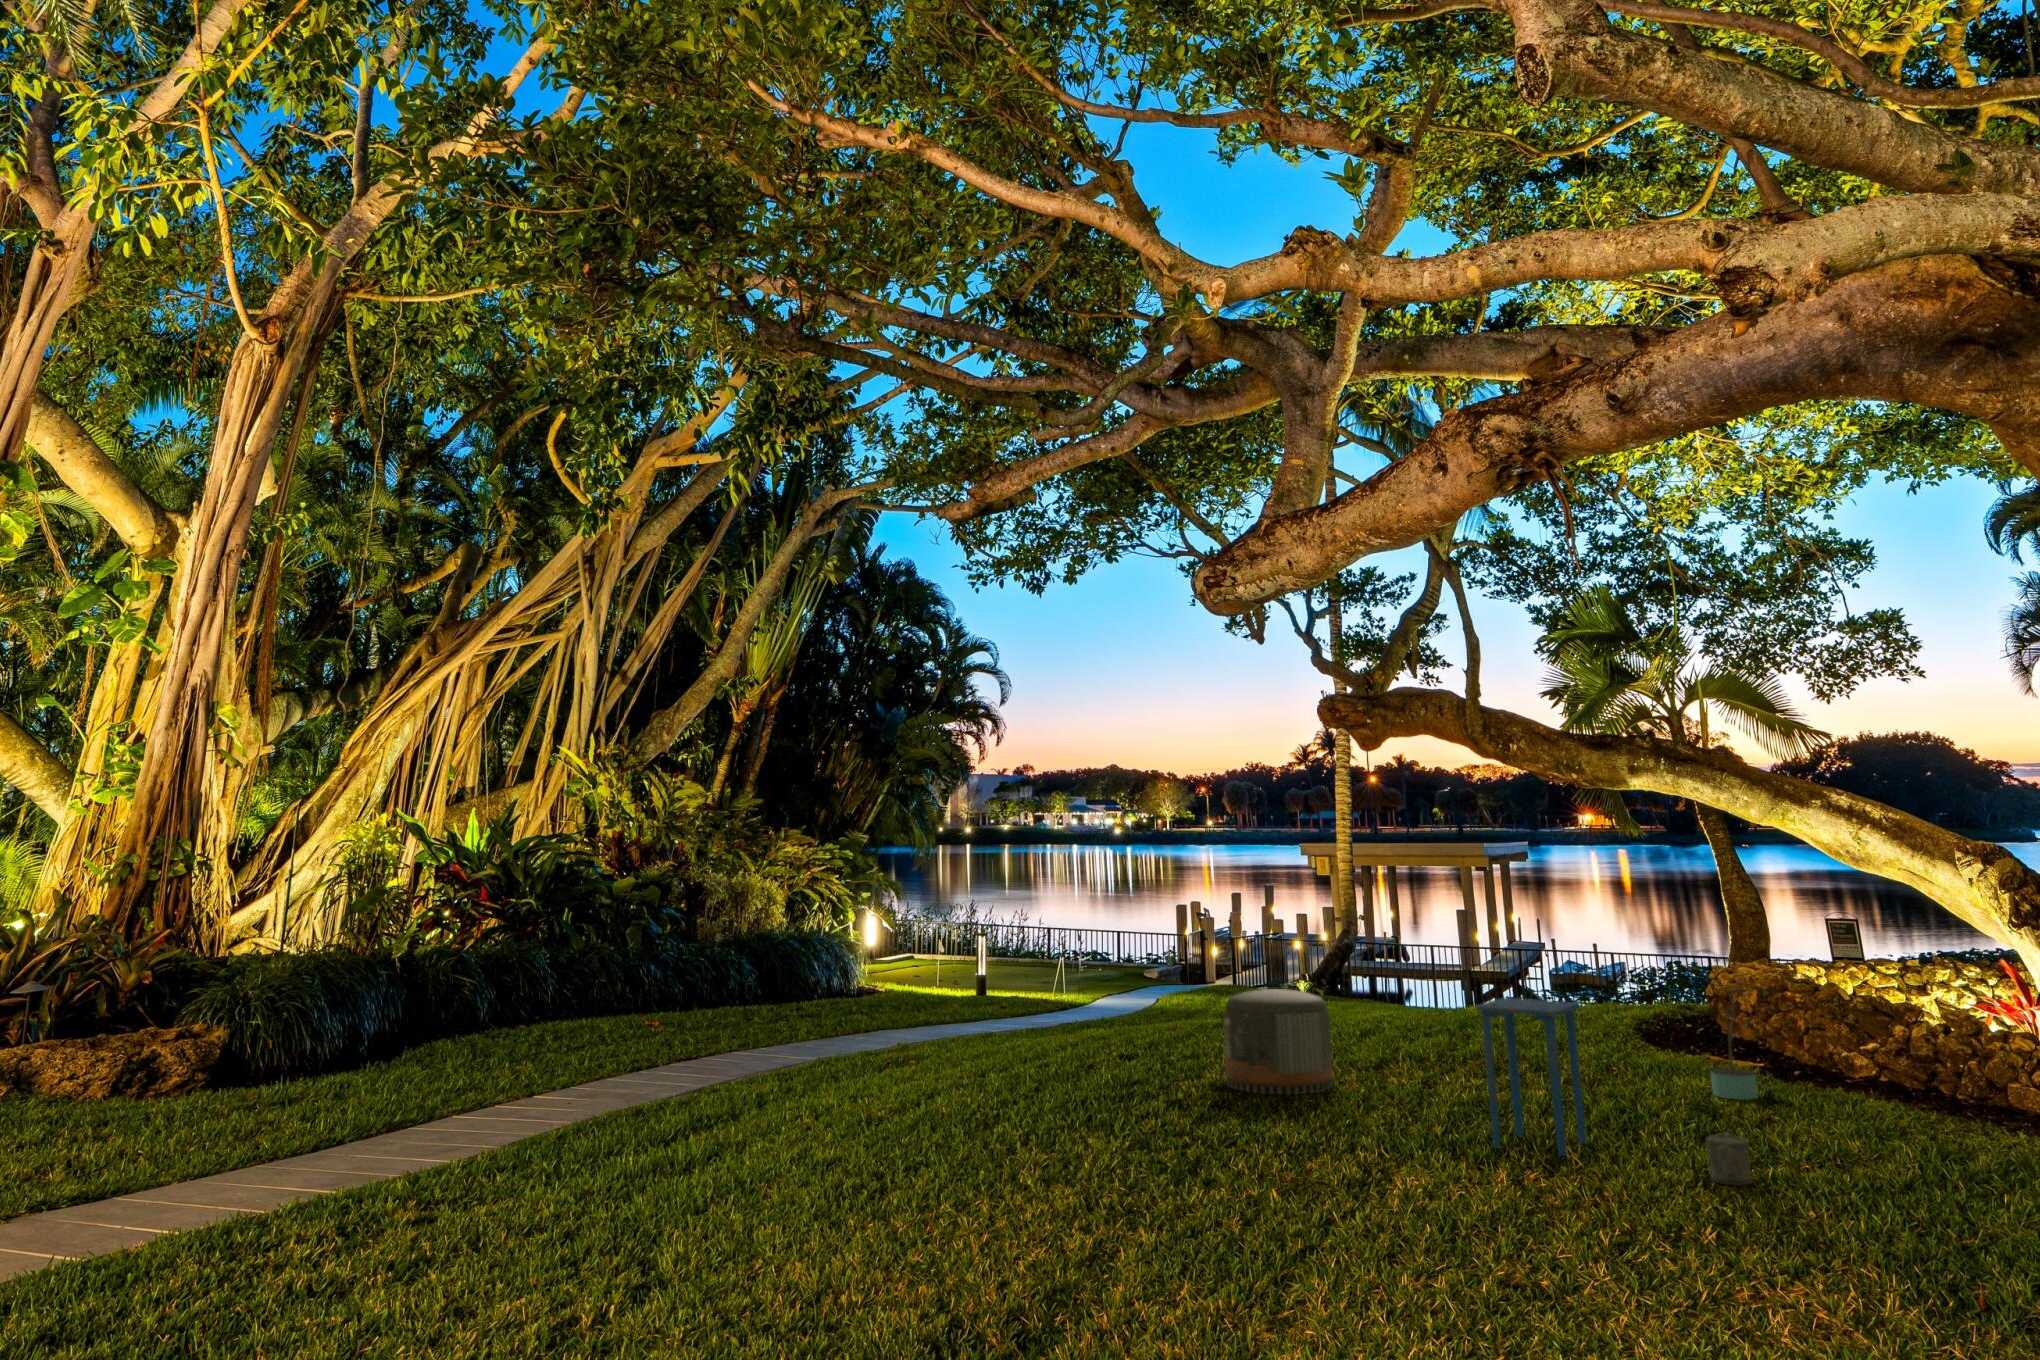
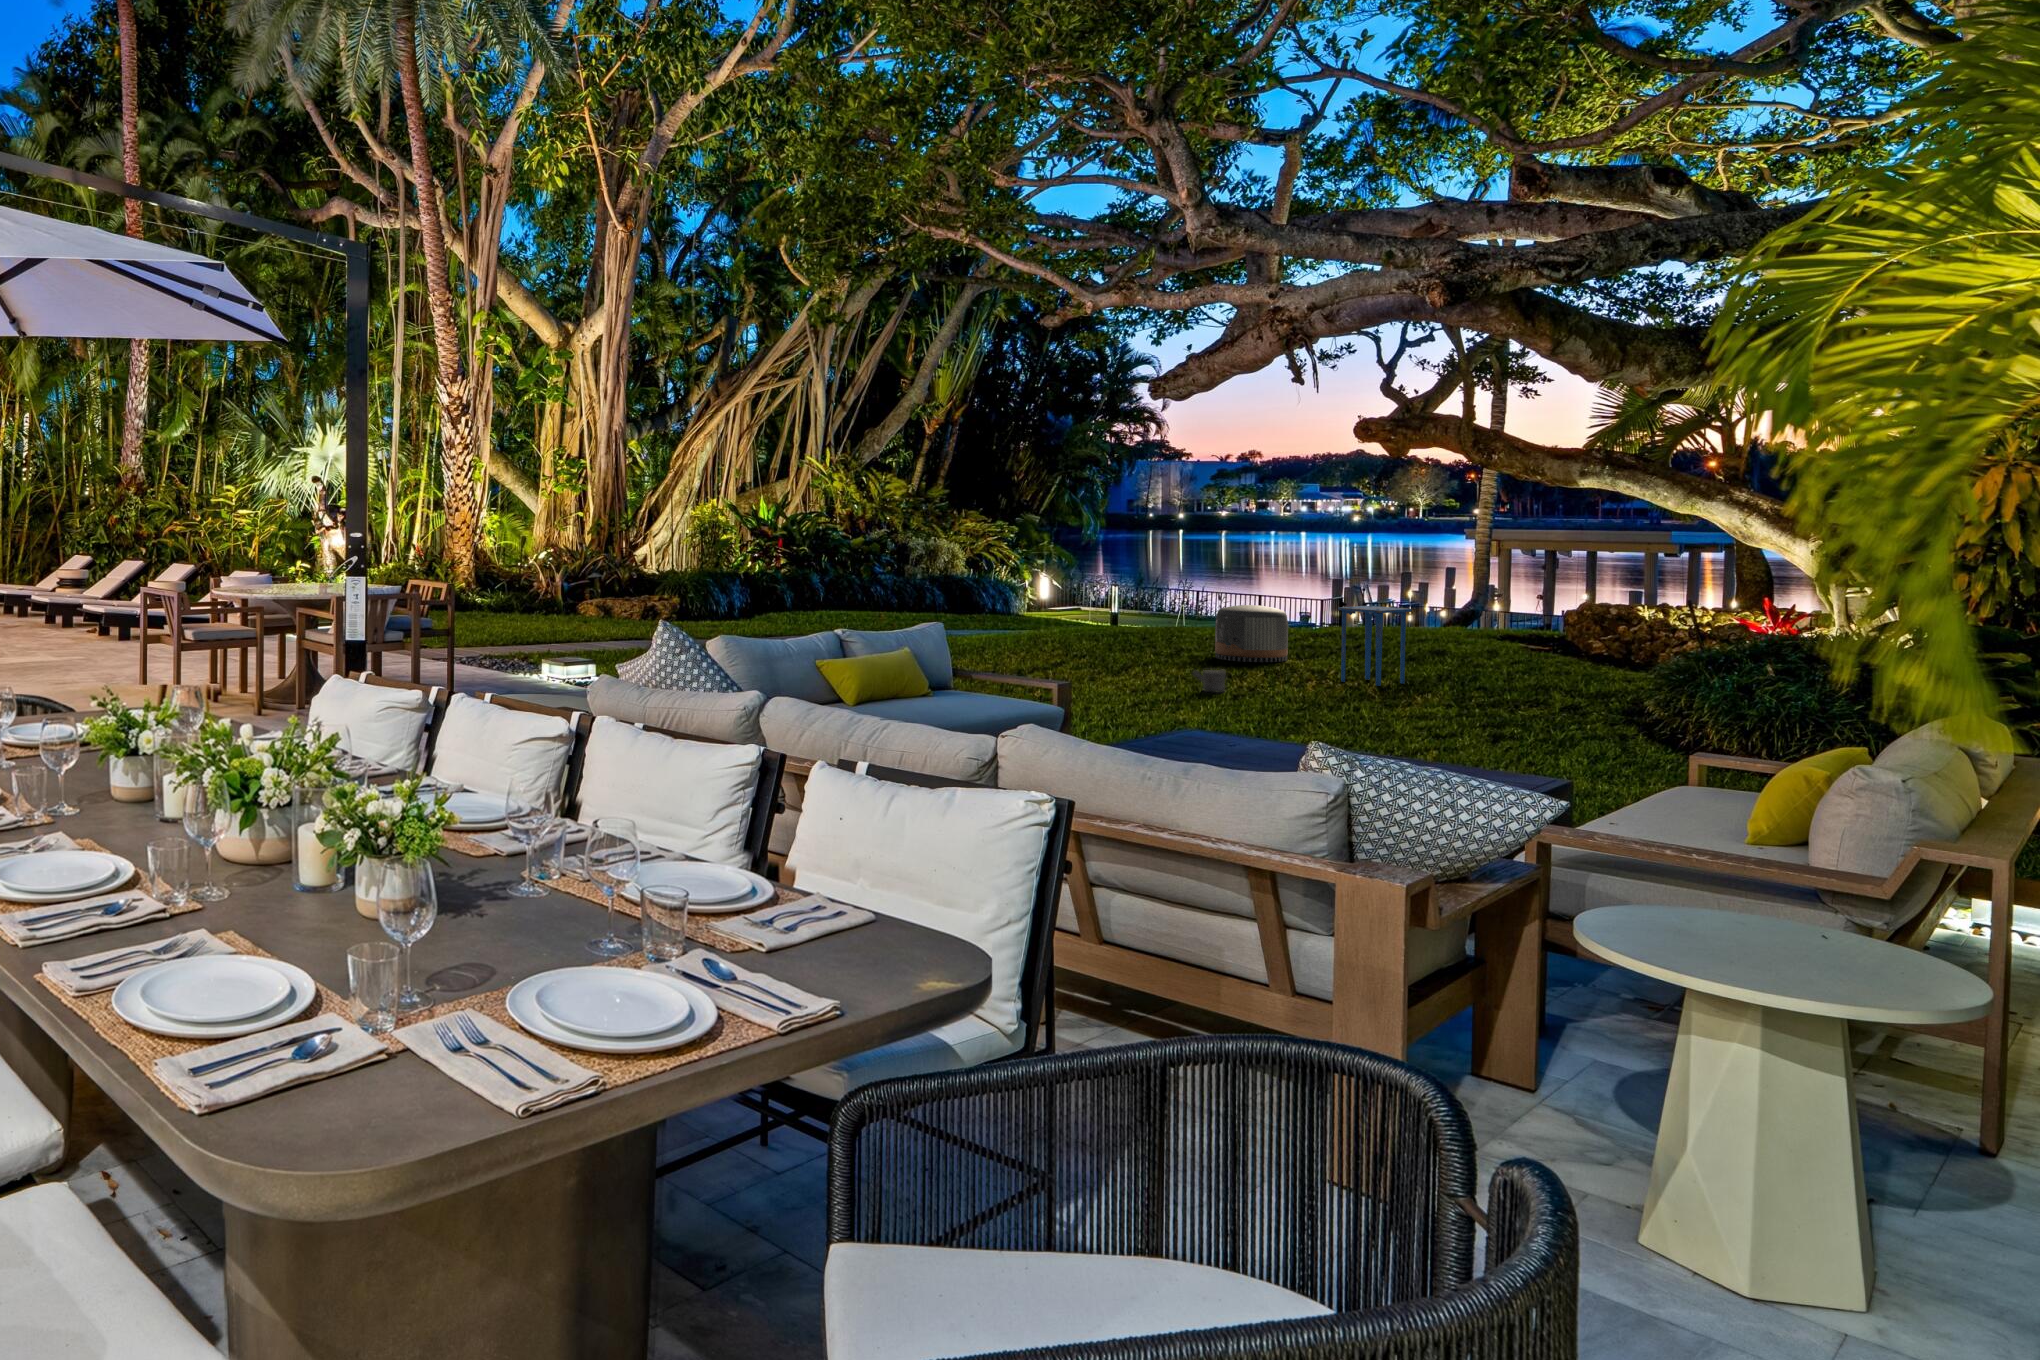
potted plant: present [1686,950,1773,1100] -> none [1538,588,1603,678]
watering can: present [1706,1132,1753,1186] -> present [1193,670,1226,692]

